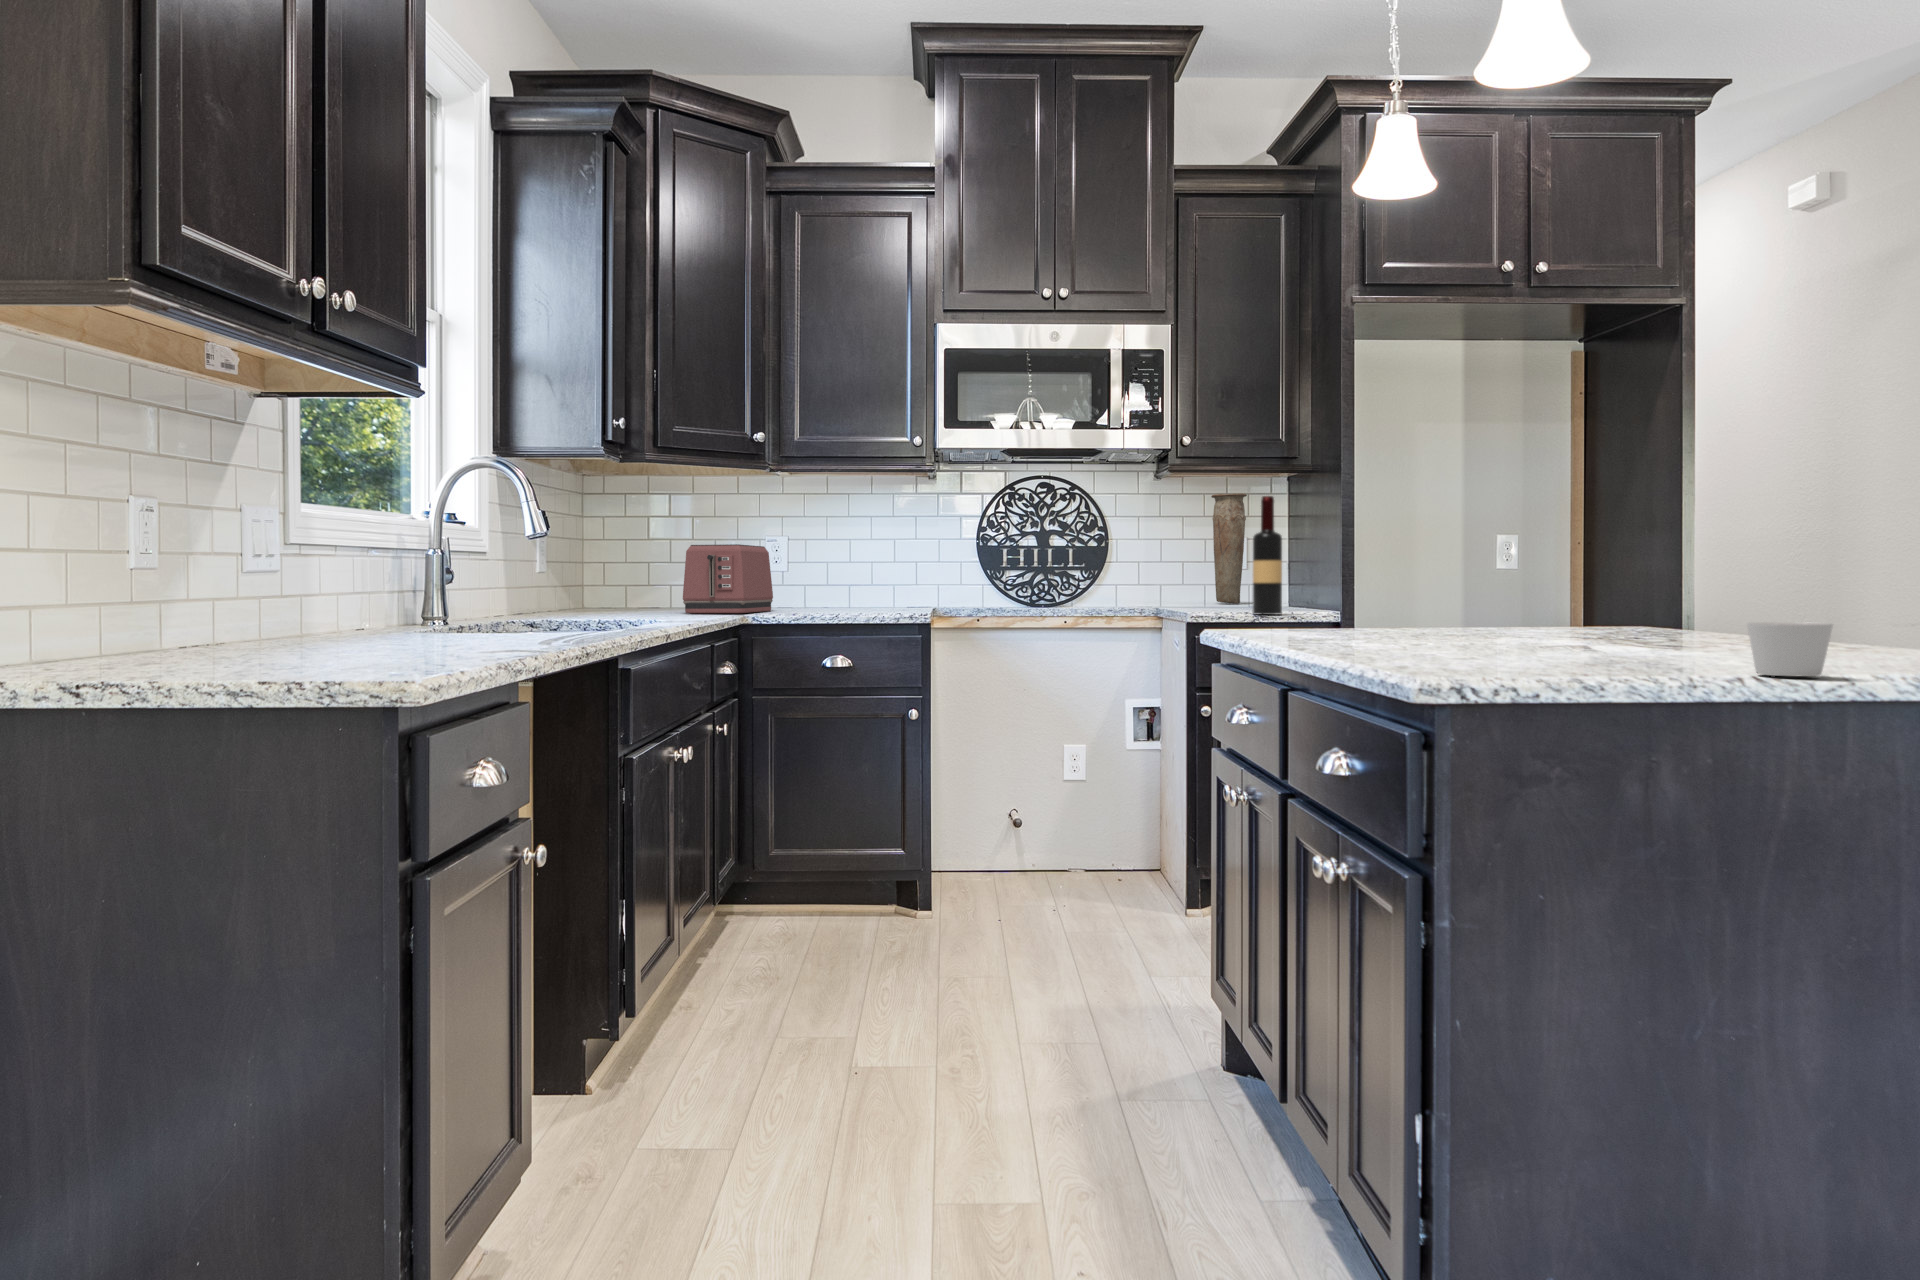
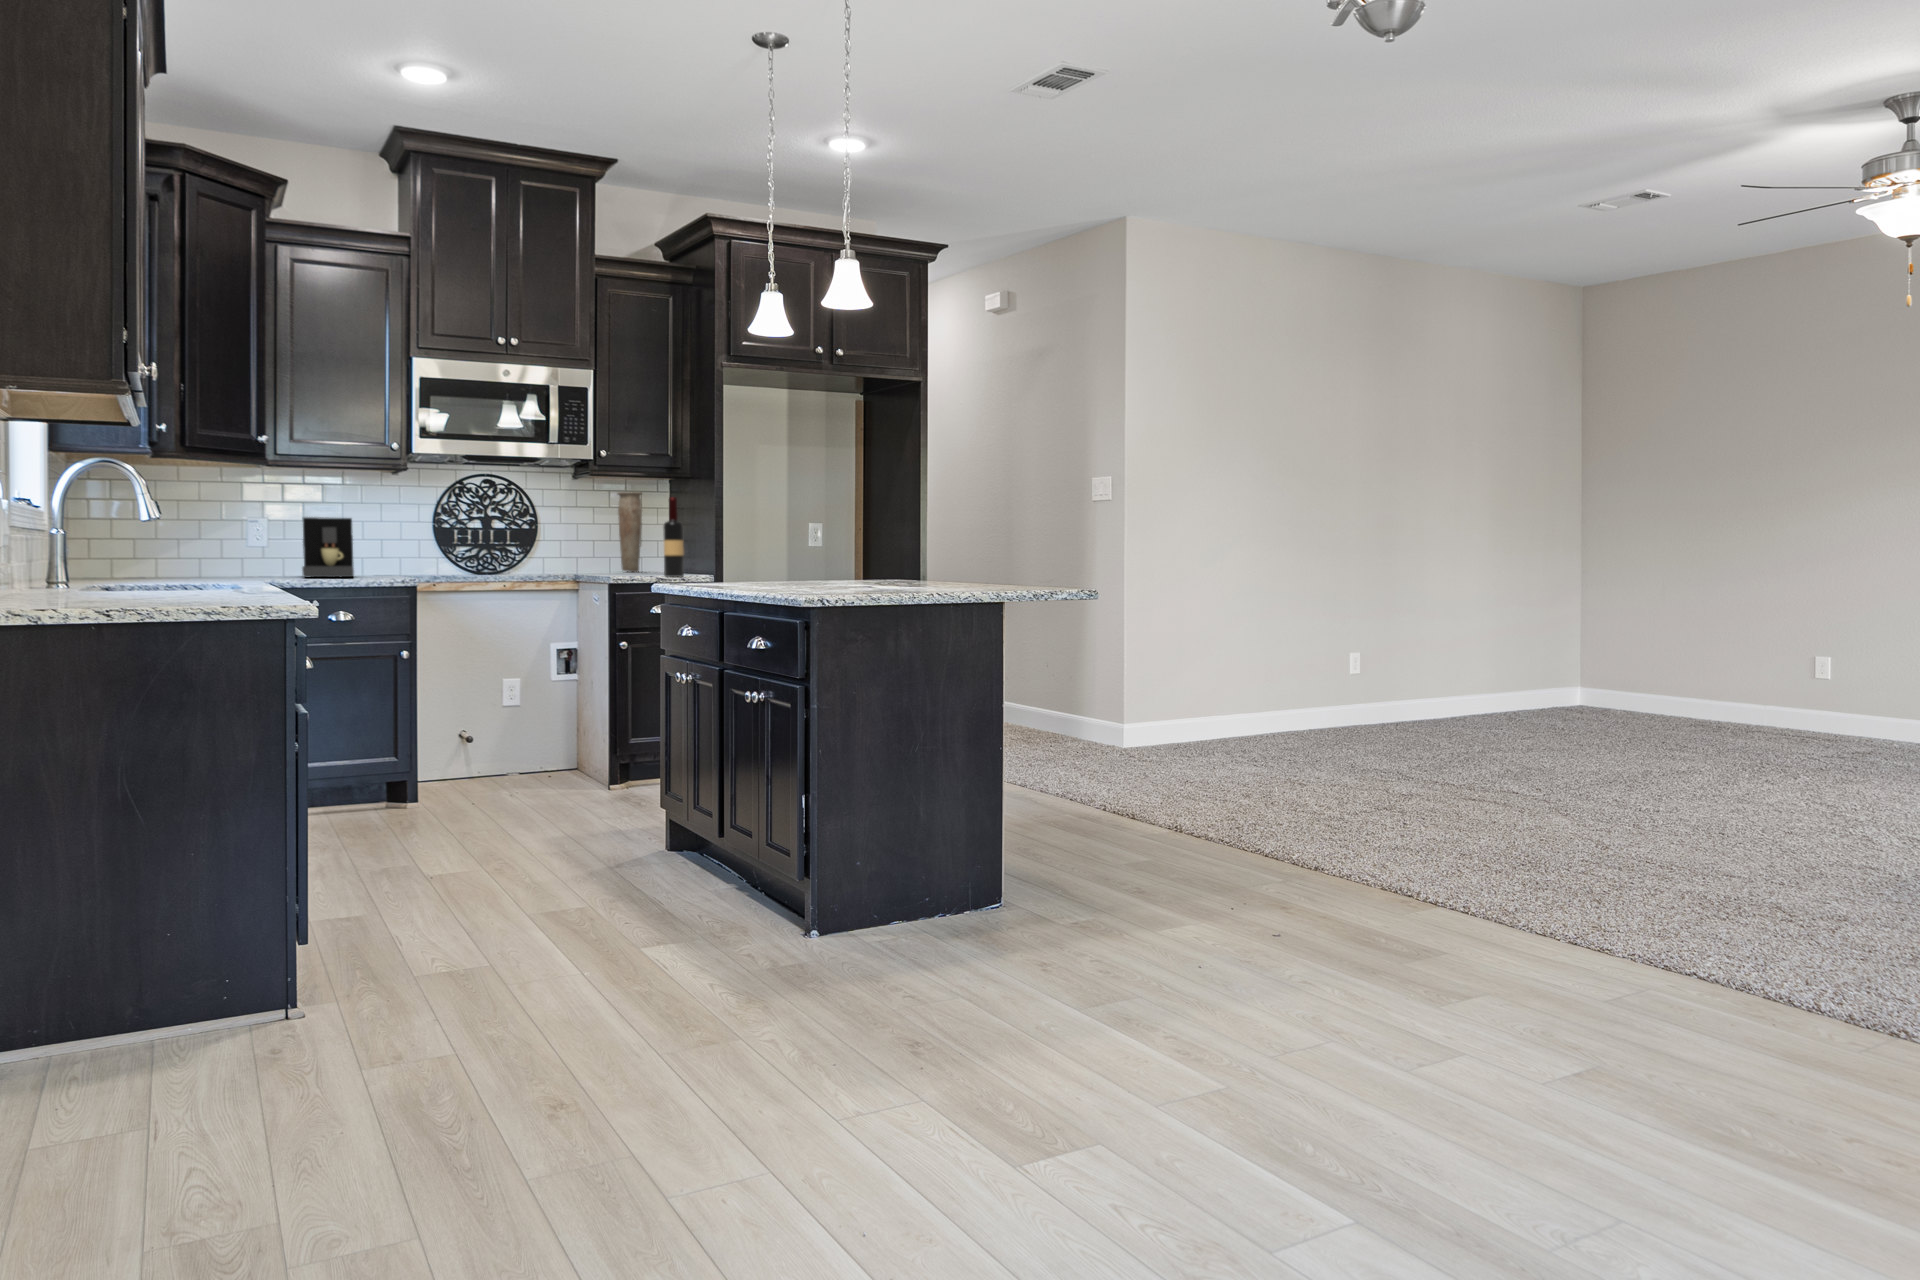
coffee maker: none [818,536,890,610] -> present [302,517,354,577]
toaster: present [683,544,773,613] -> none [185,522,257,579]
candle: present [1747,622,1833,677] -> none [944,570,978,594]

